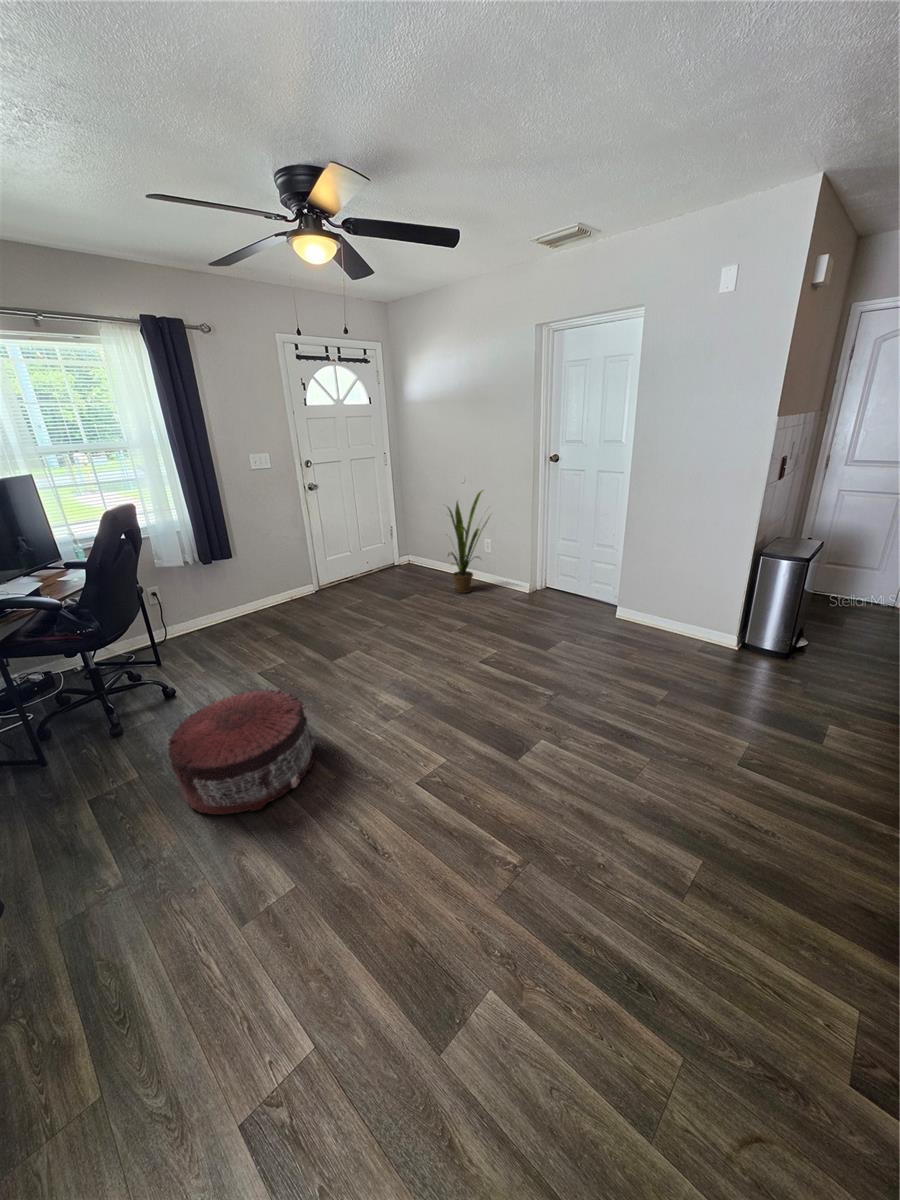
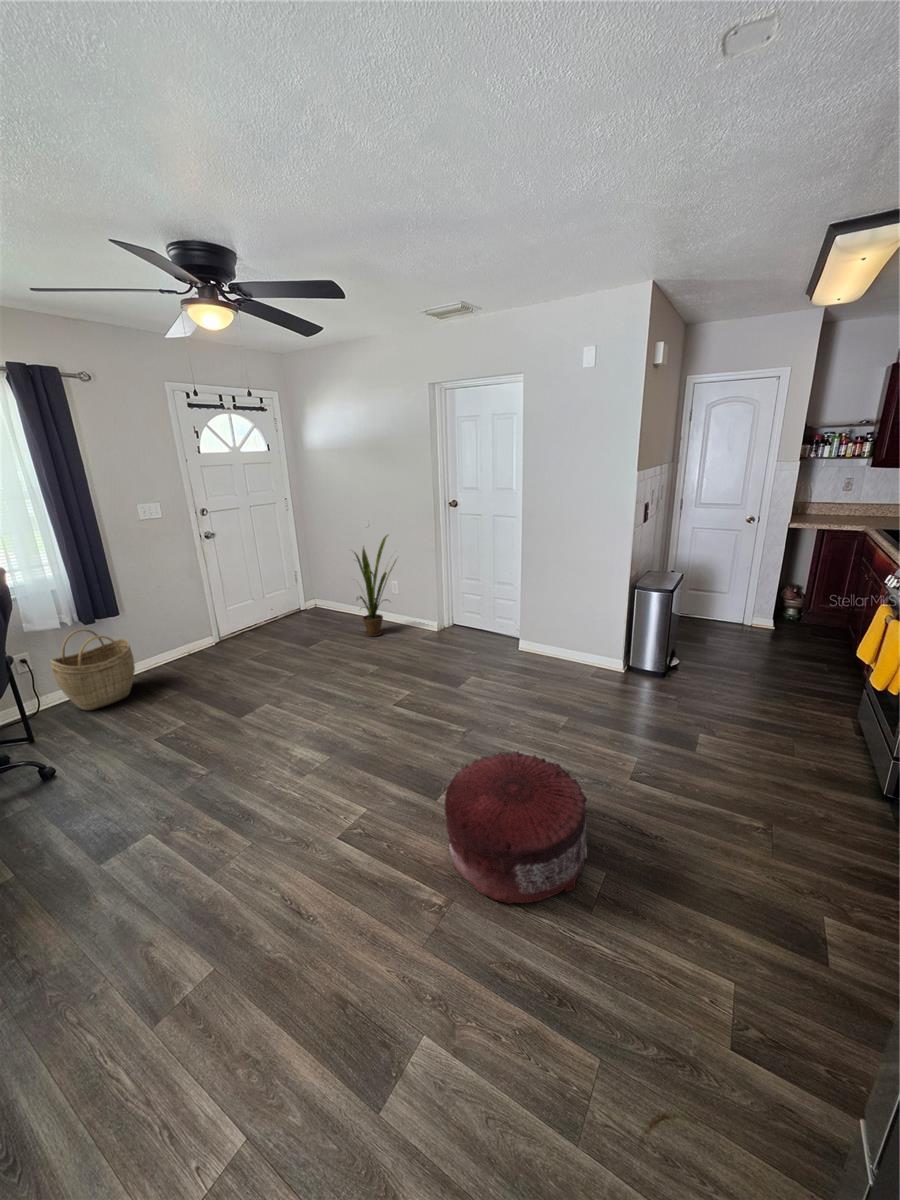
woven basket: none [176,568,245,641] -> present [50,629,135,710]
pouf: present [168,689,318,814] -> present [444,751,587,904]

